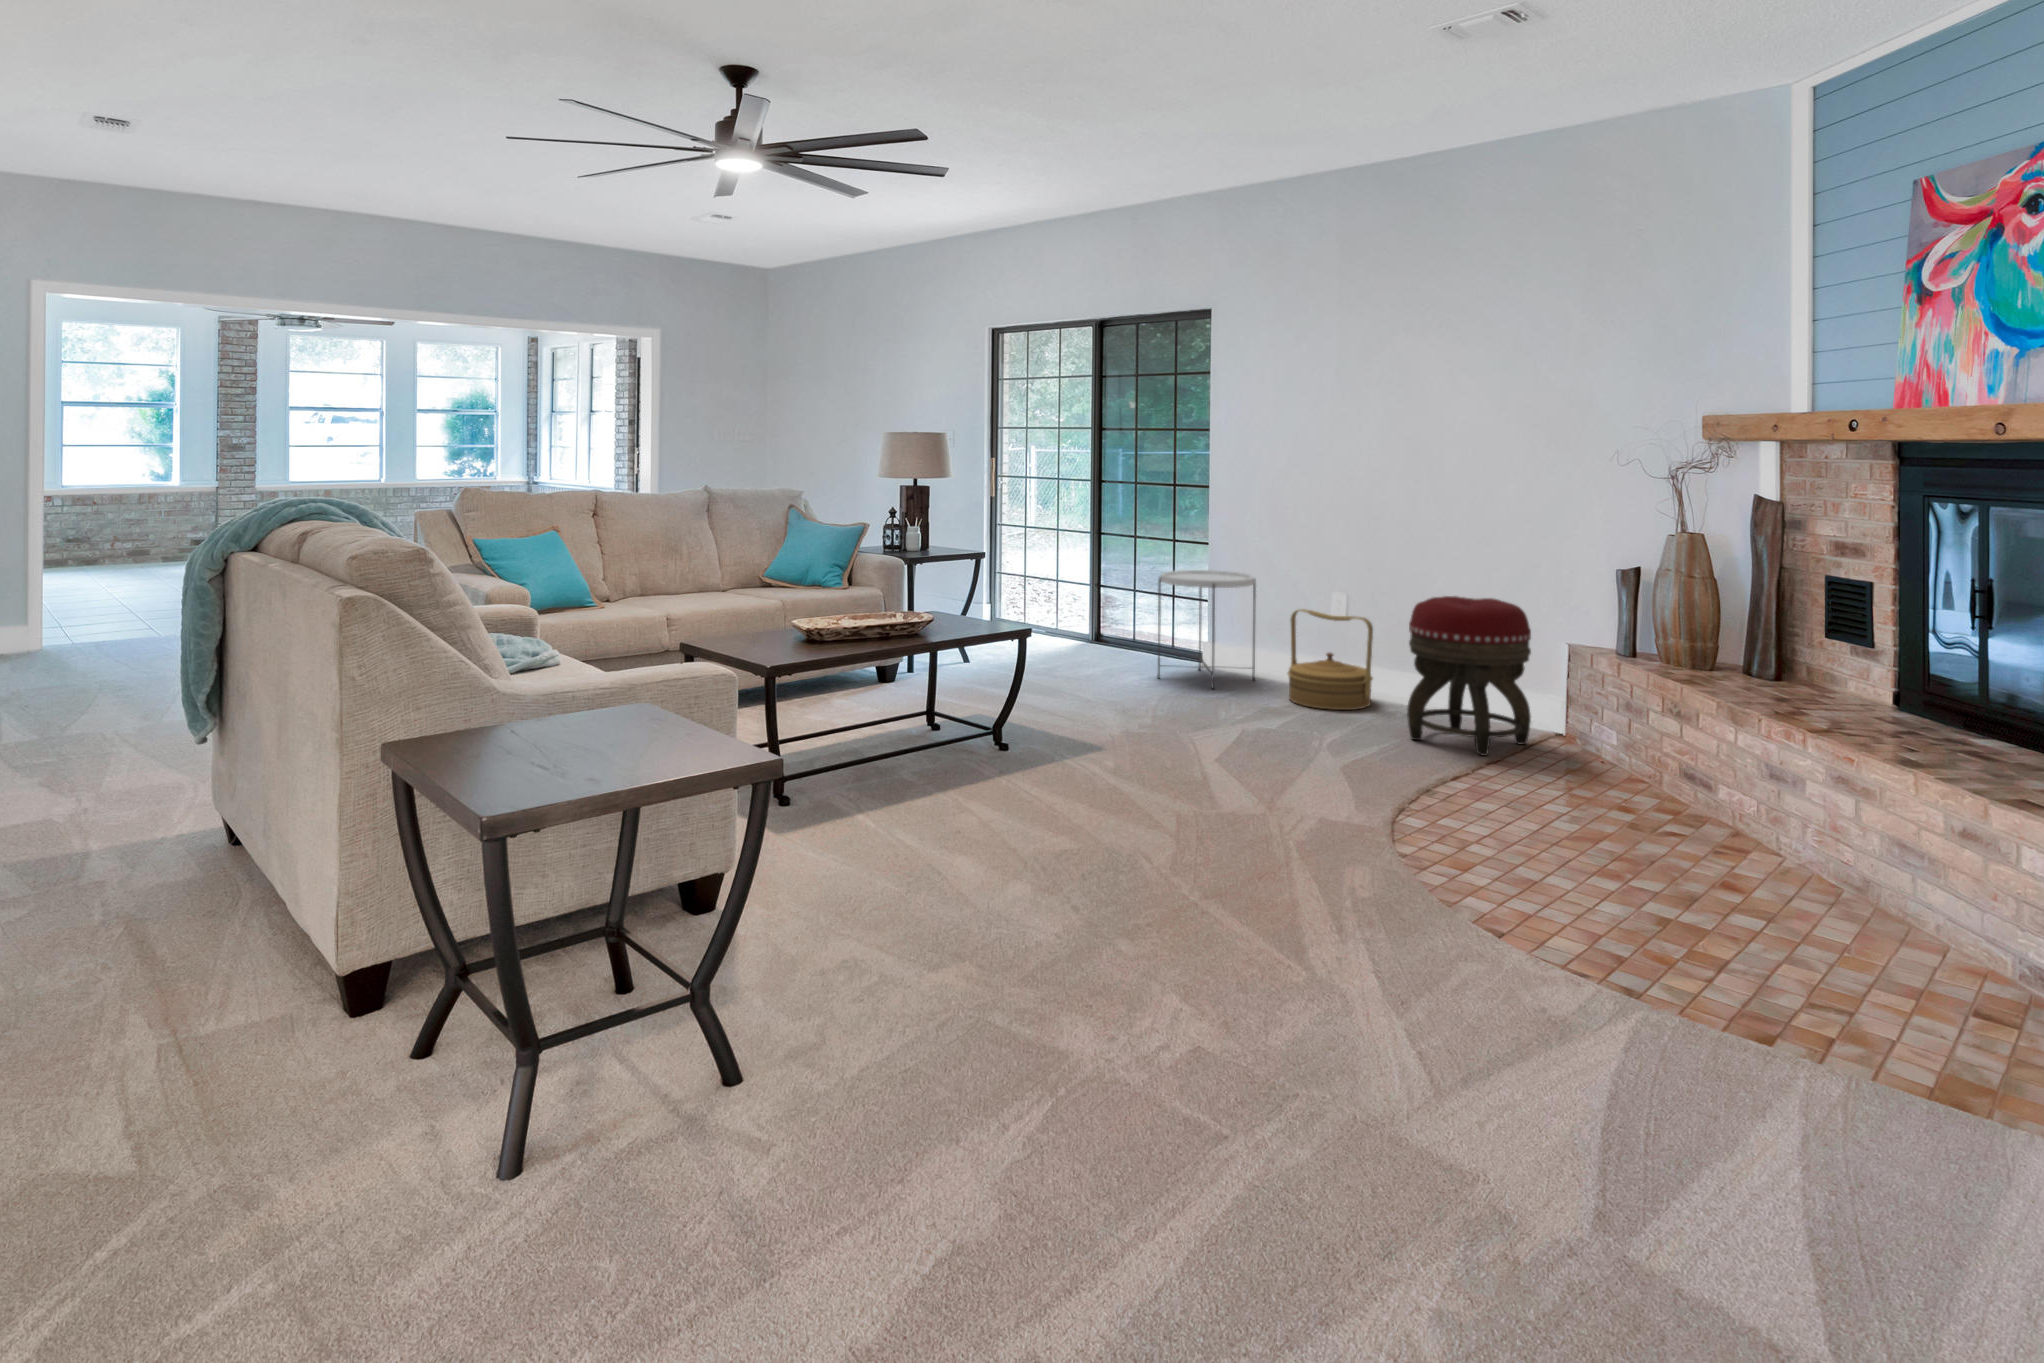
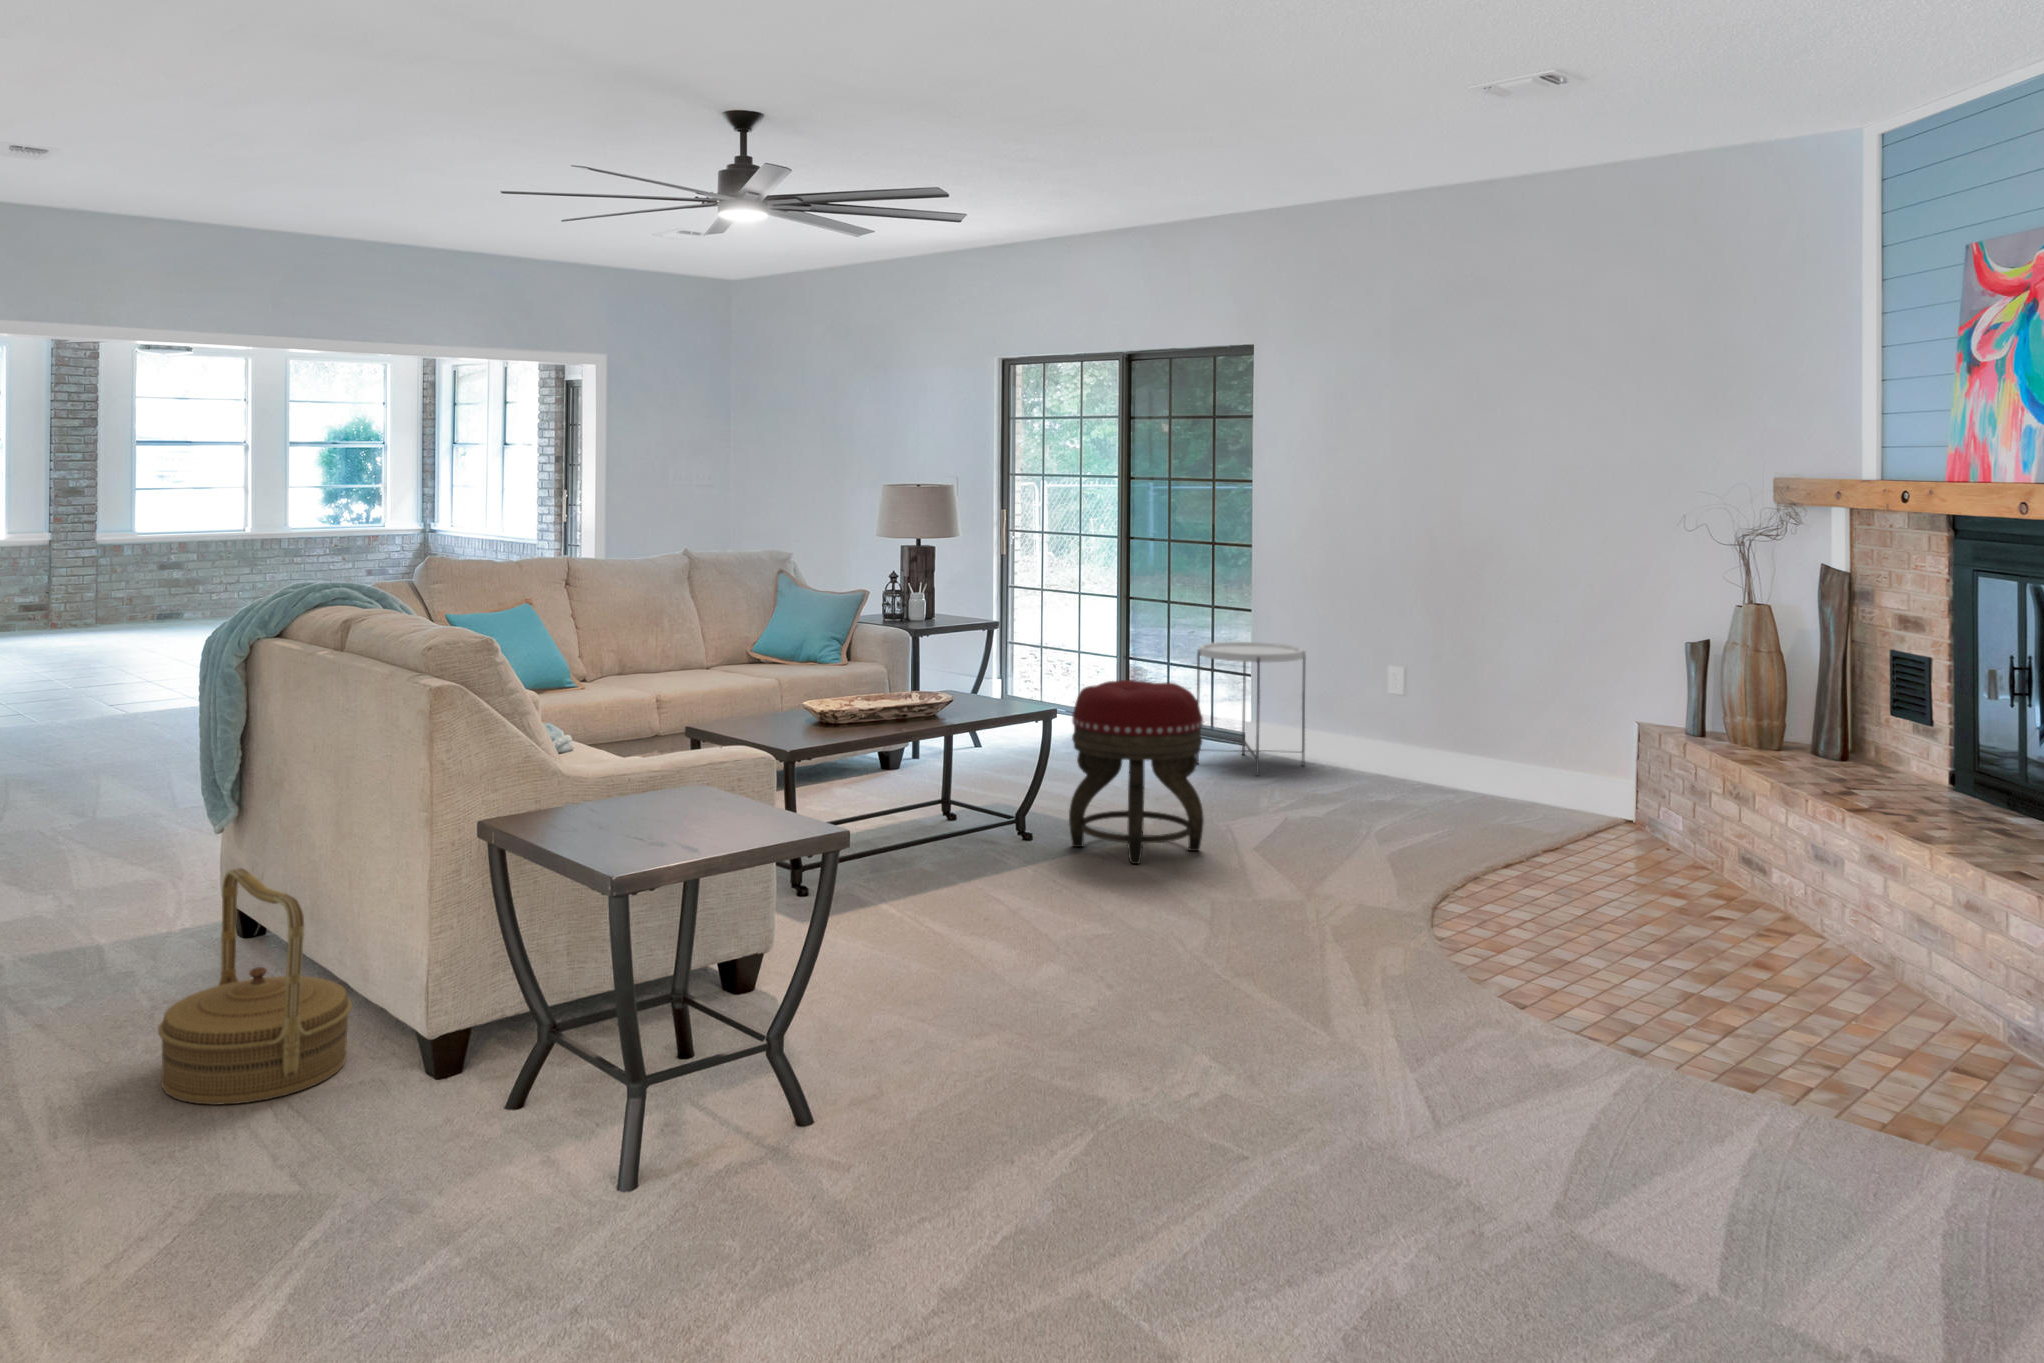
footstool: present [1407,596,1531,756] -> present [1069,680,1204,864]
woven basket: present [1288,609,1373,710] -> present [158,868,352,1105]

